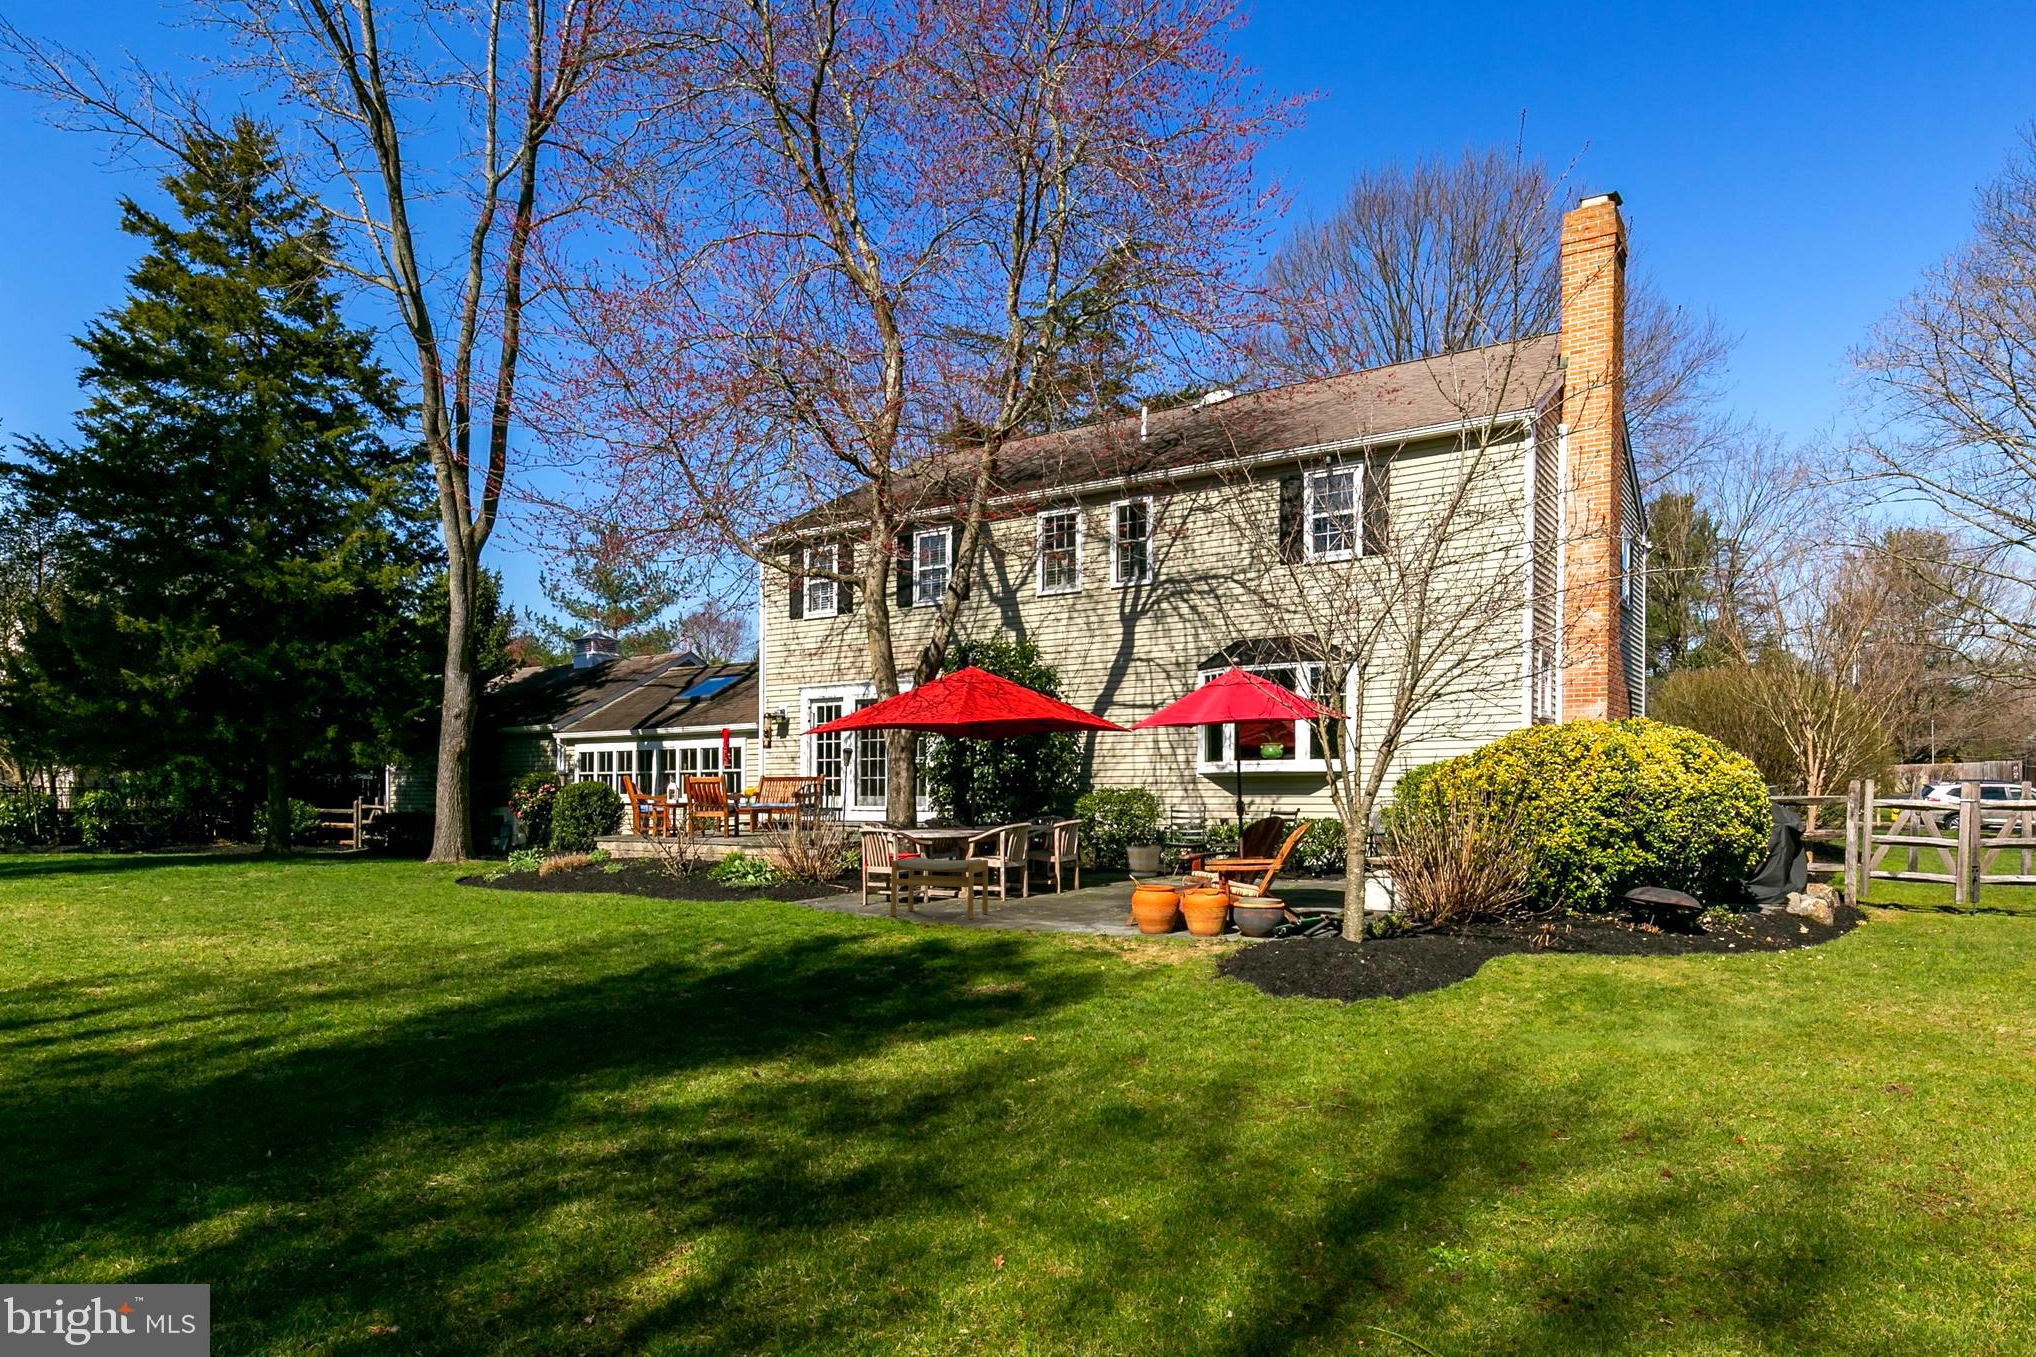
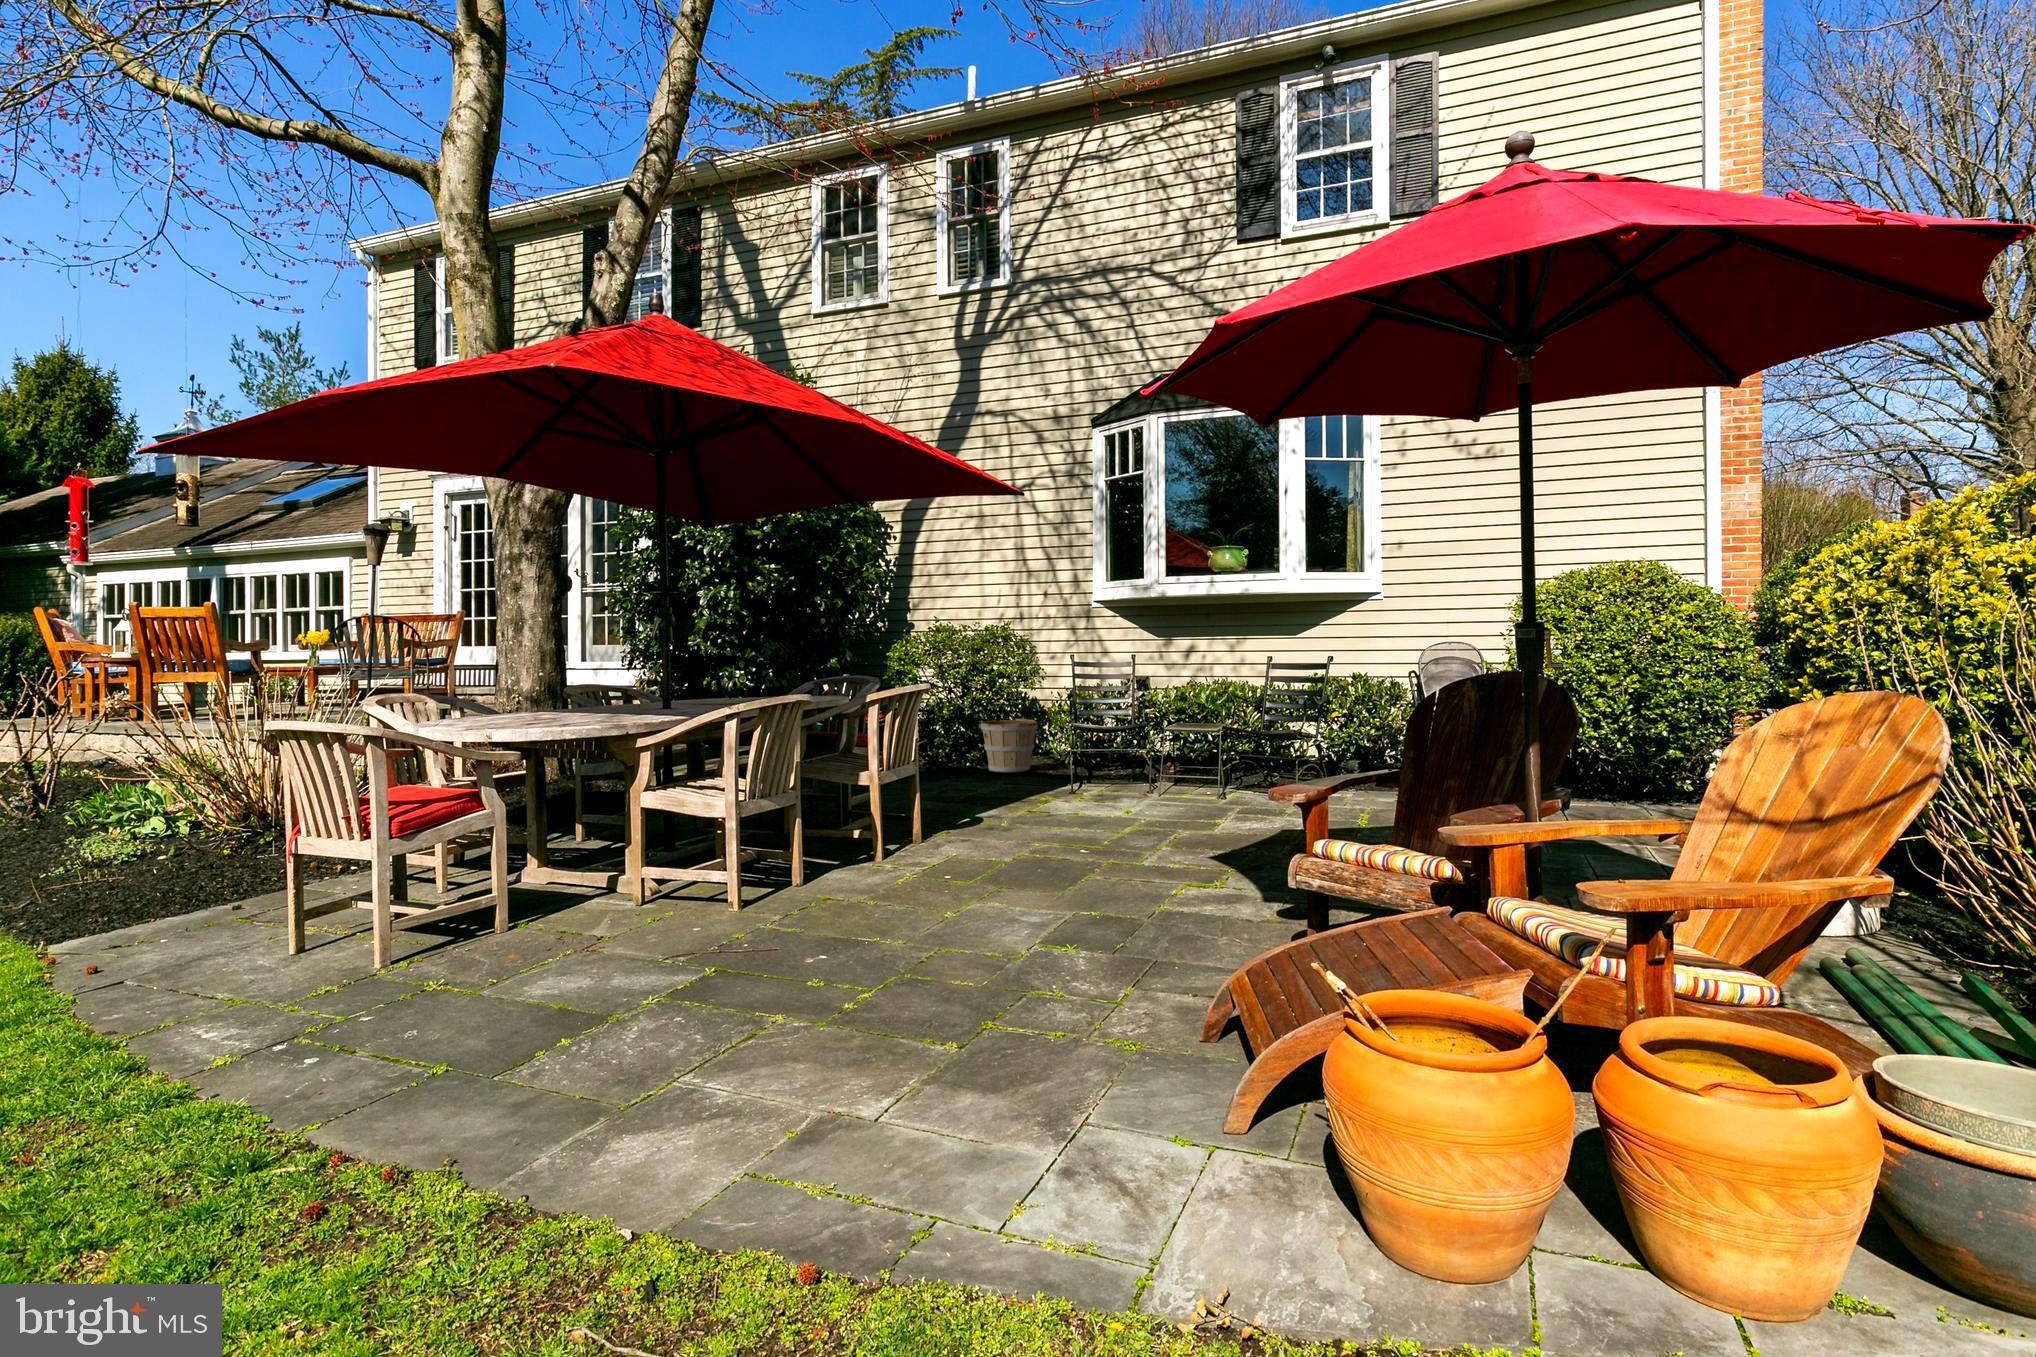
side table: present [741,845,782,872] -> none [112,760,239,871]
footstool: present [891,857,988,919] -> none [381,822,711,1028]

